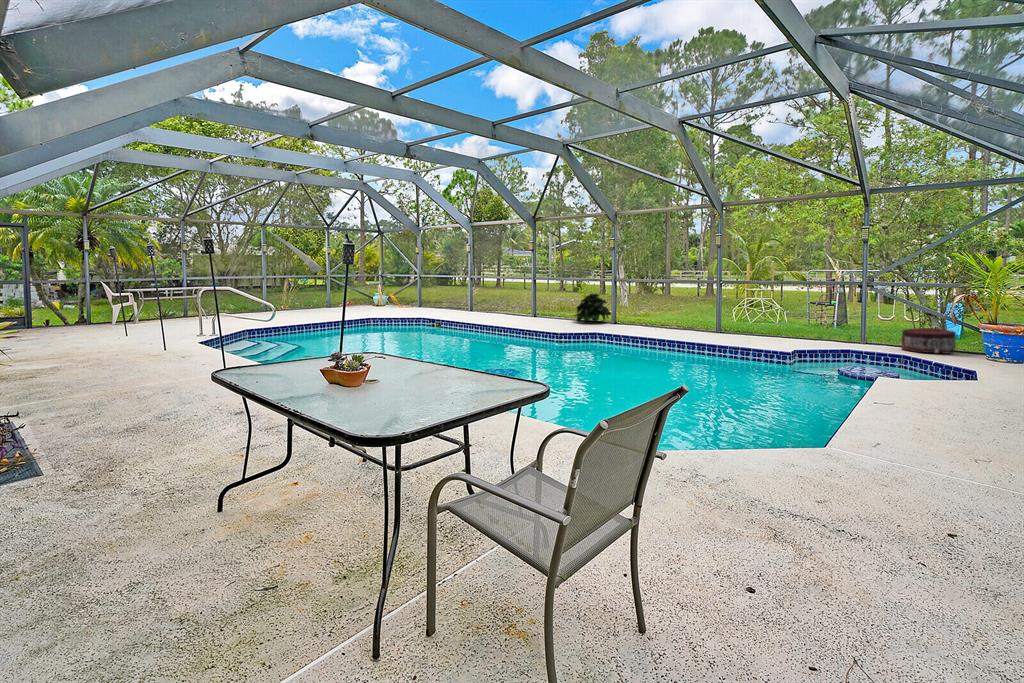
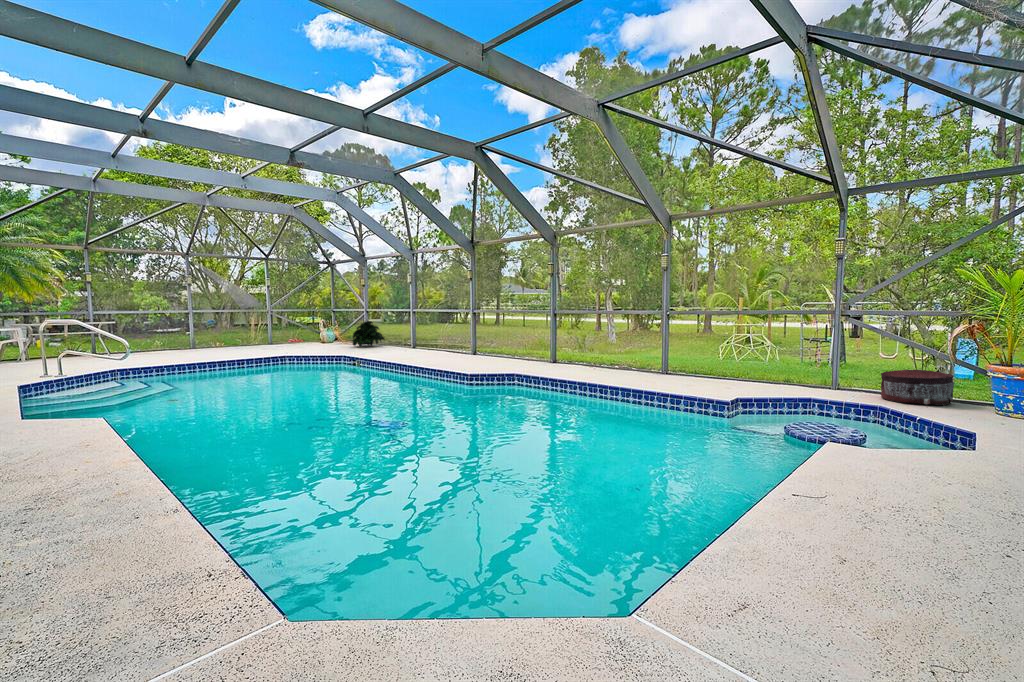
potted plant: present [575,294,611,322] -> present [352,321,384,346]

